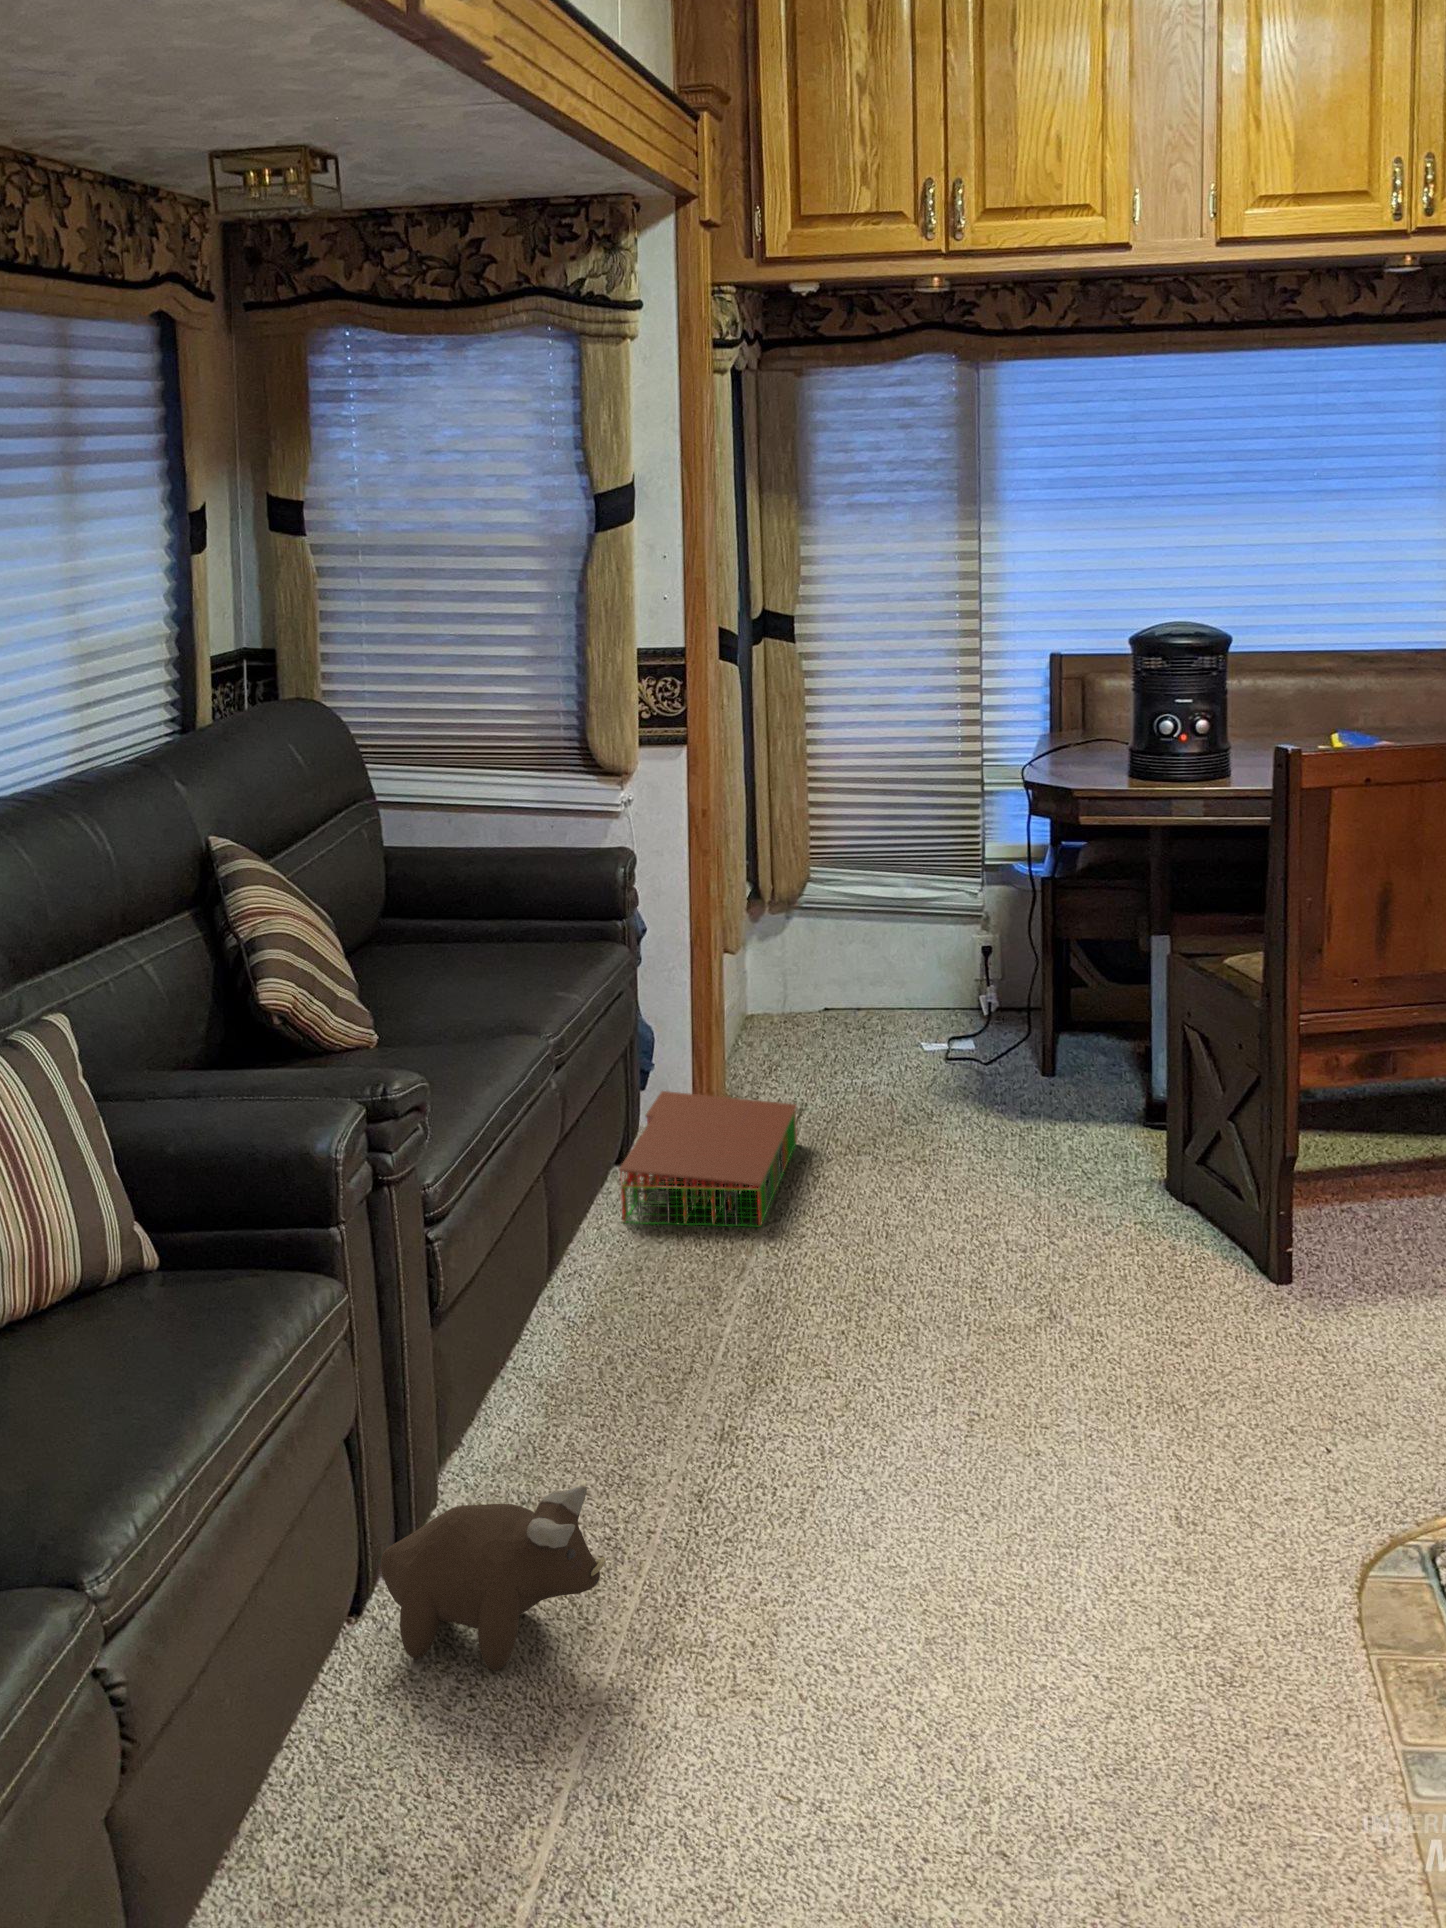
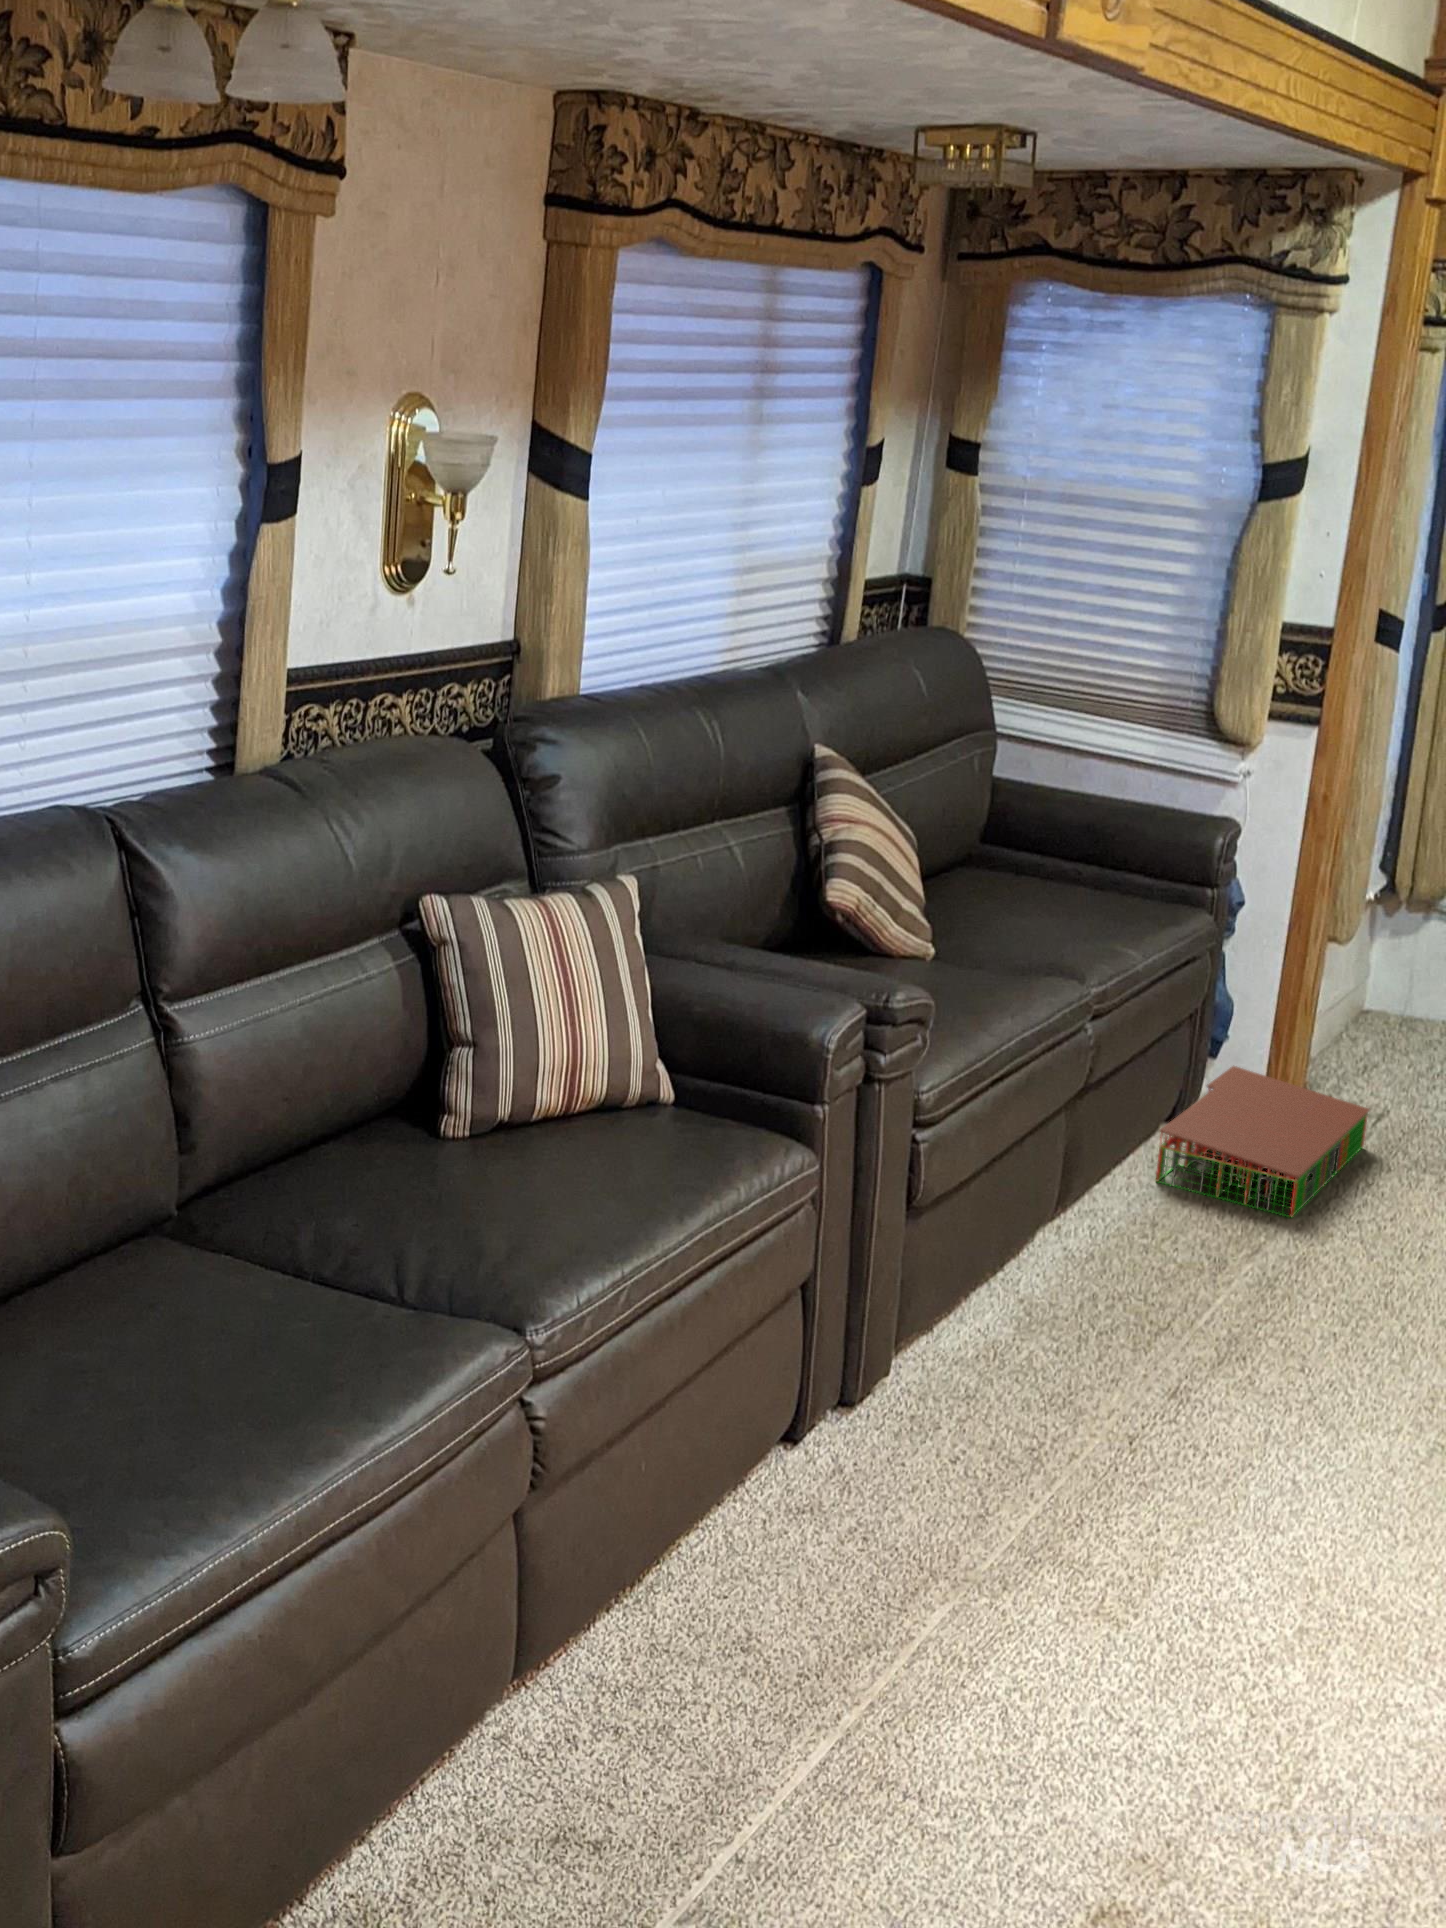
plush toy: present [381,1486,606,1670] -> none [815,1381,1008,1530]

